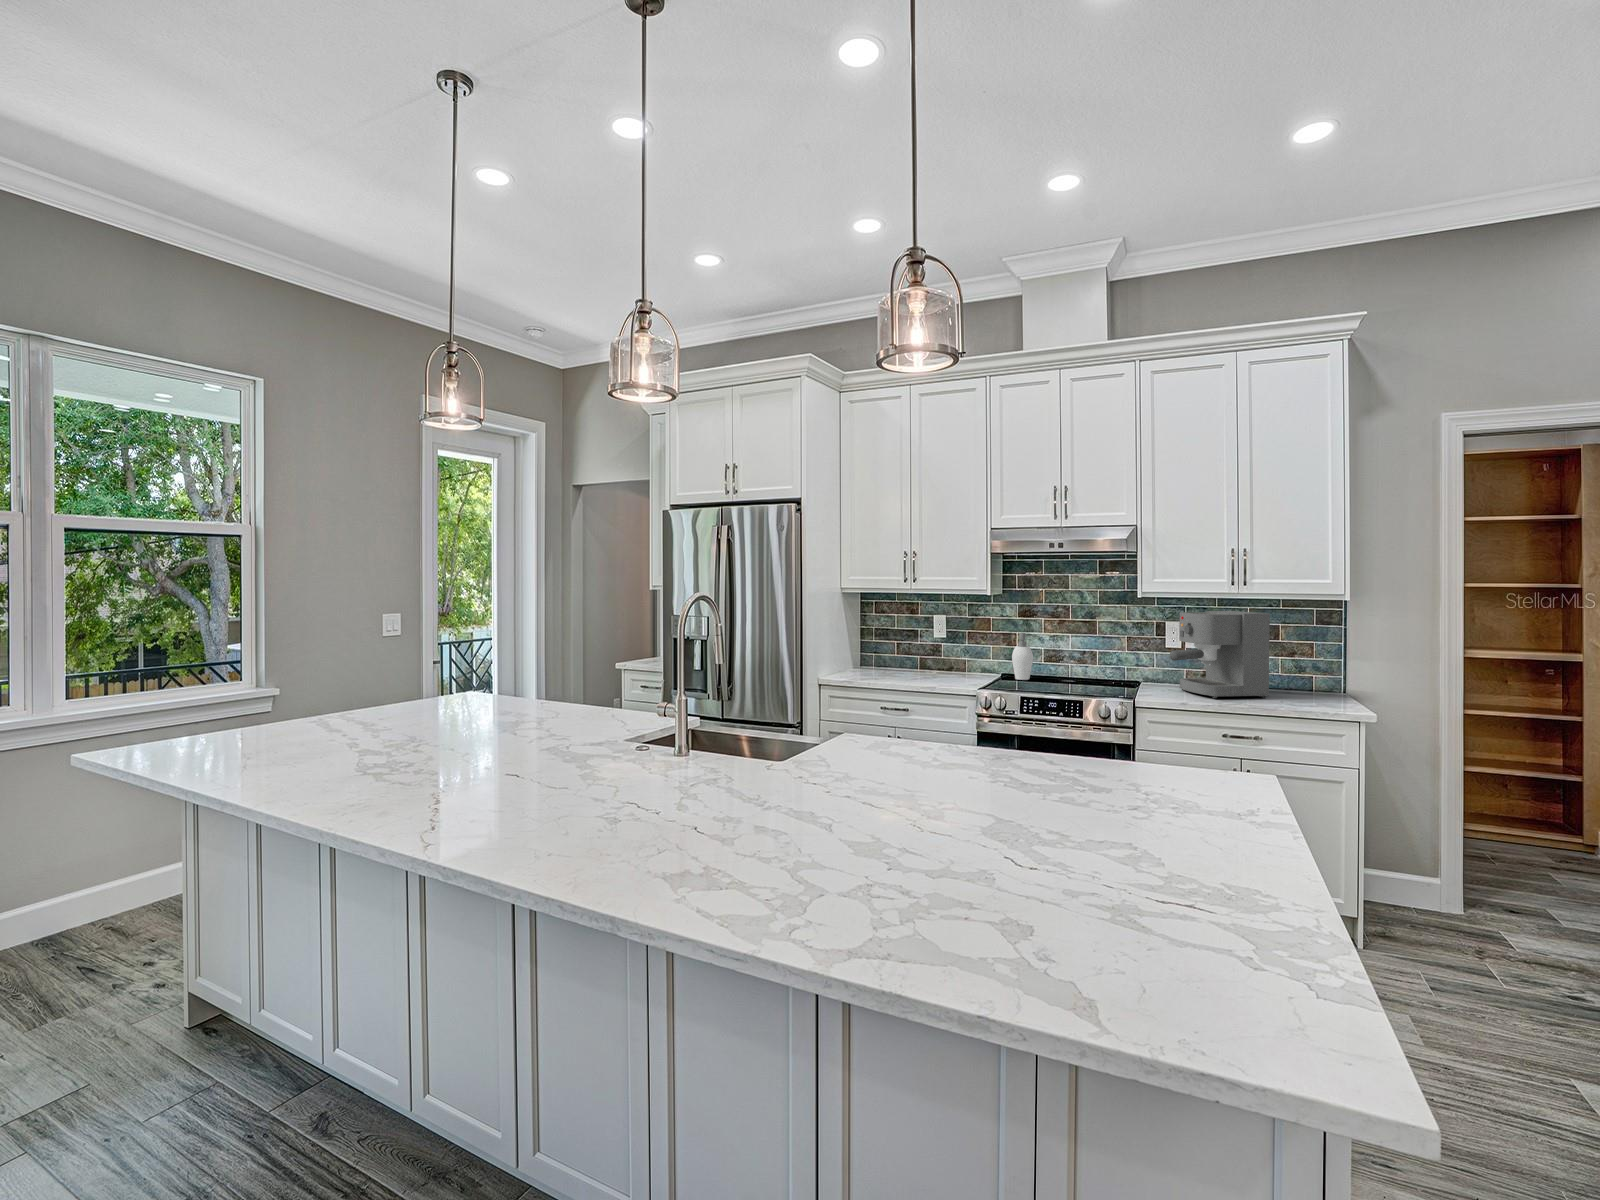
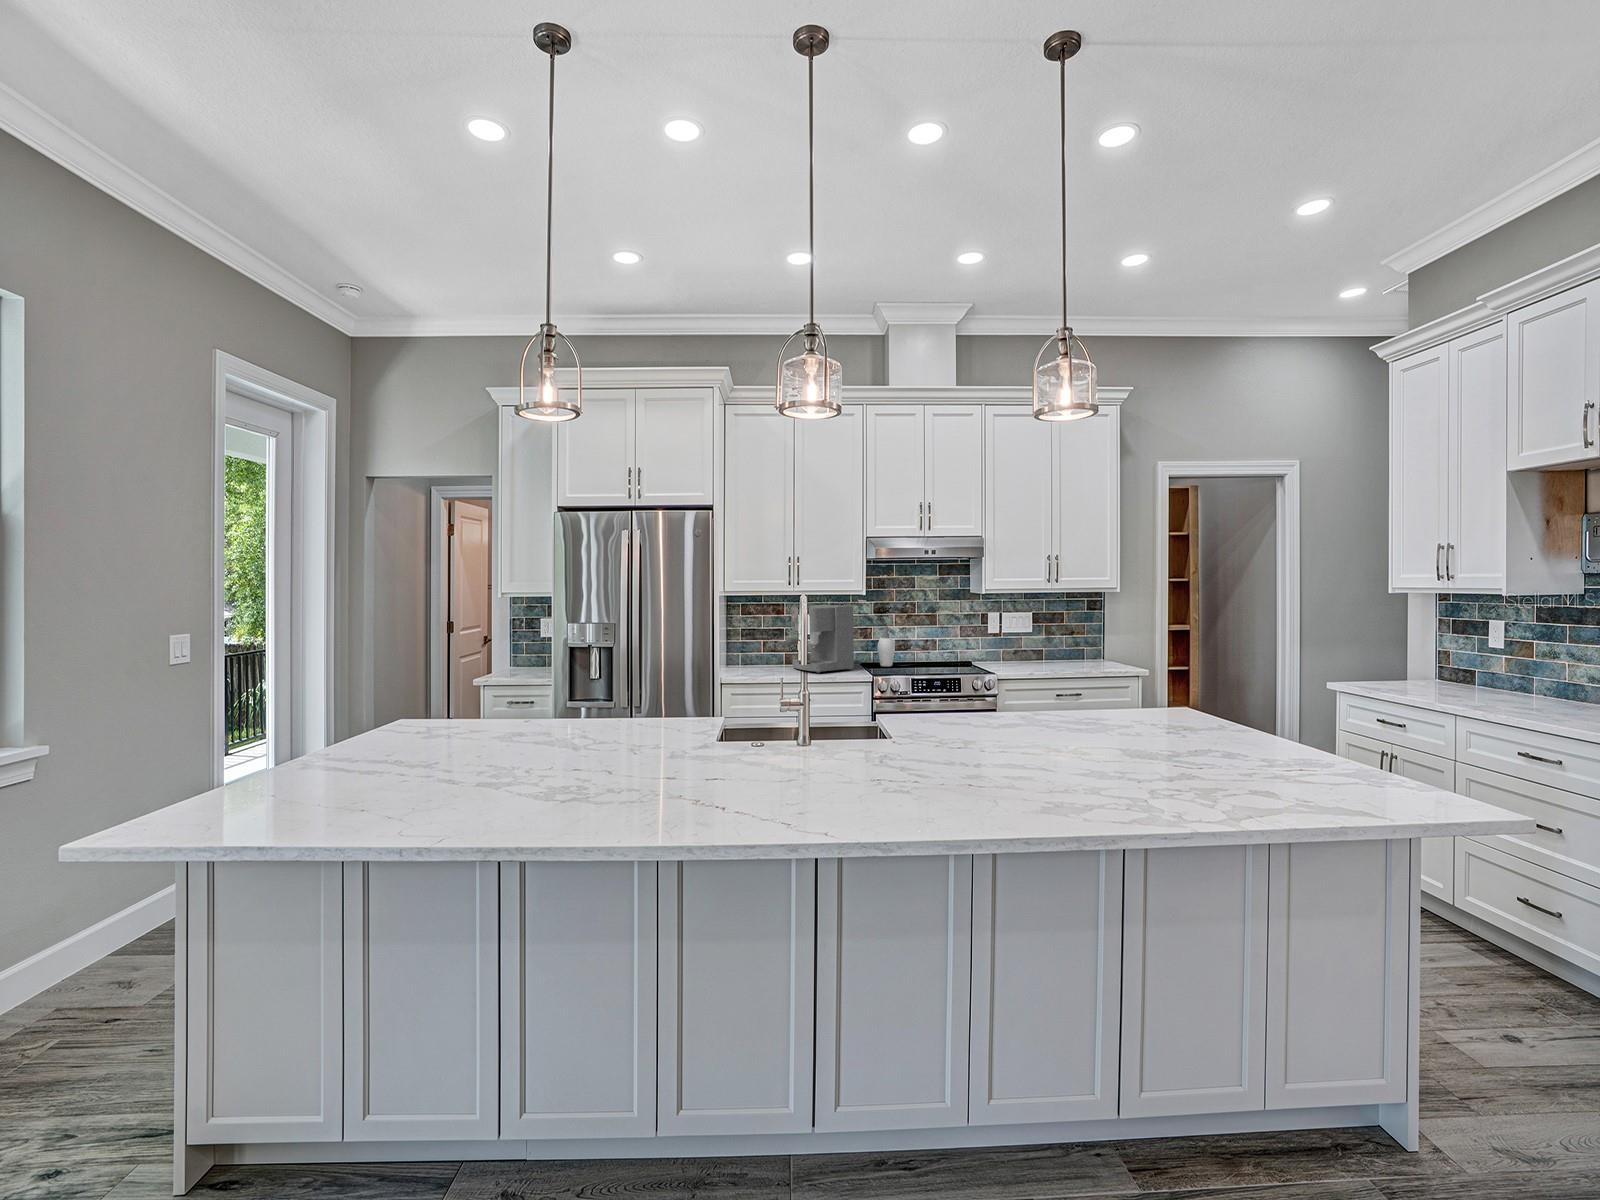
coffee maker: present [1170,611,1270,698] -> present [786,605,854,673]

